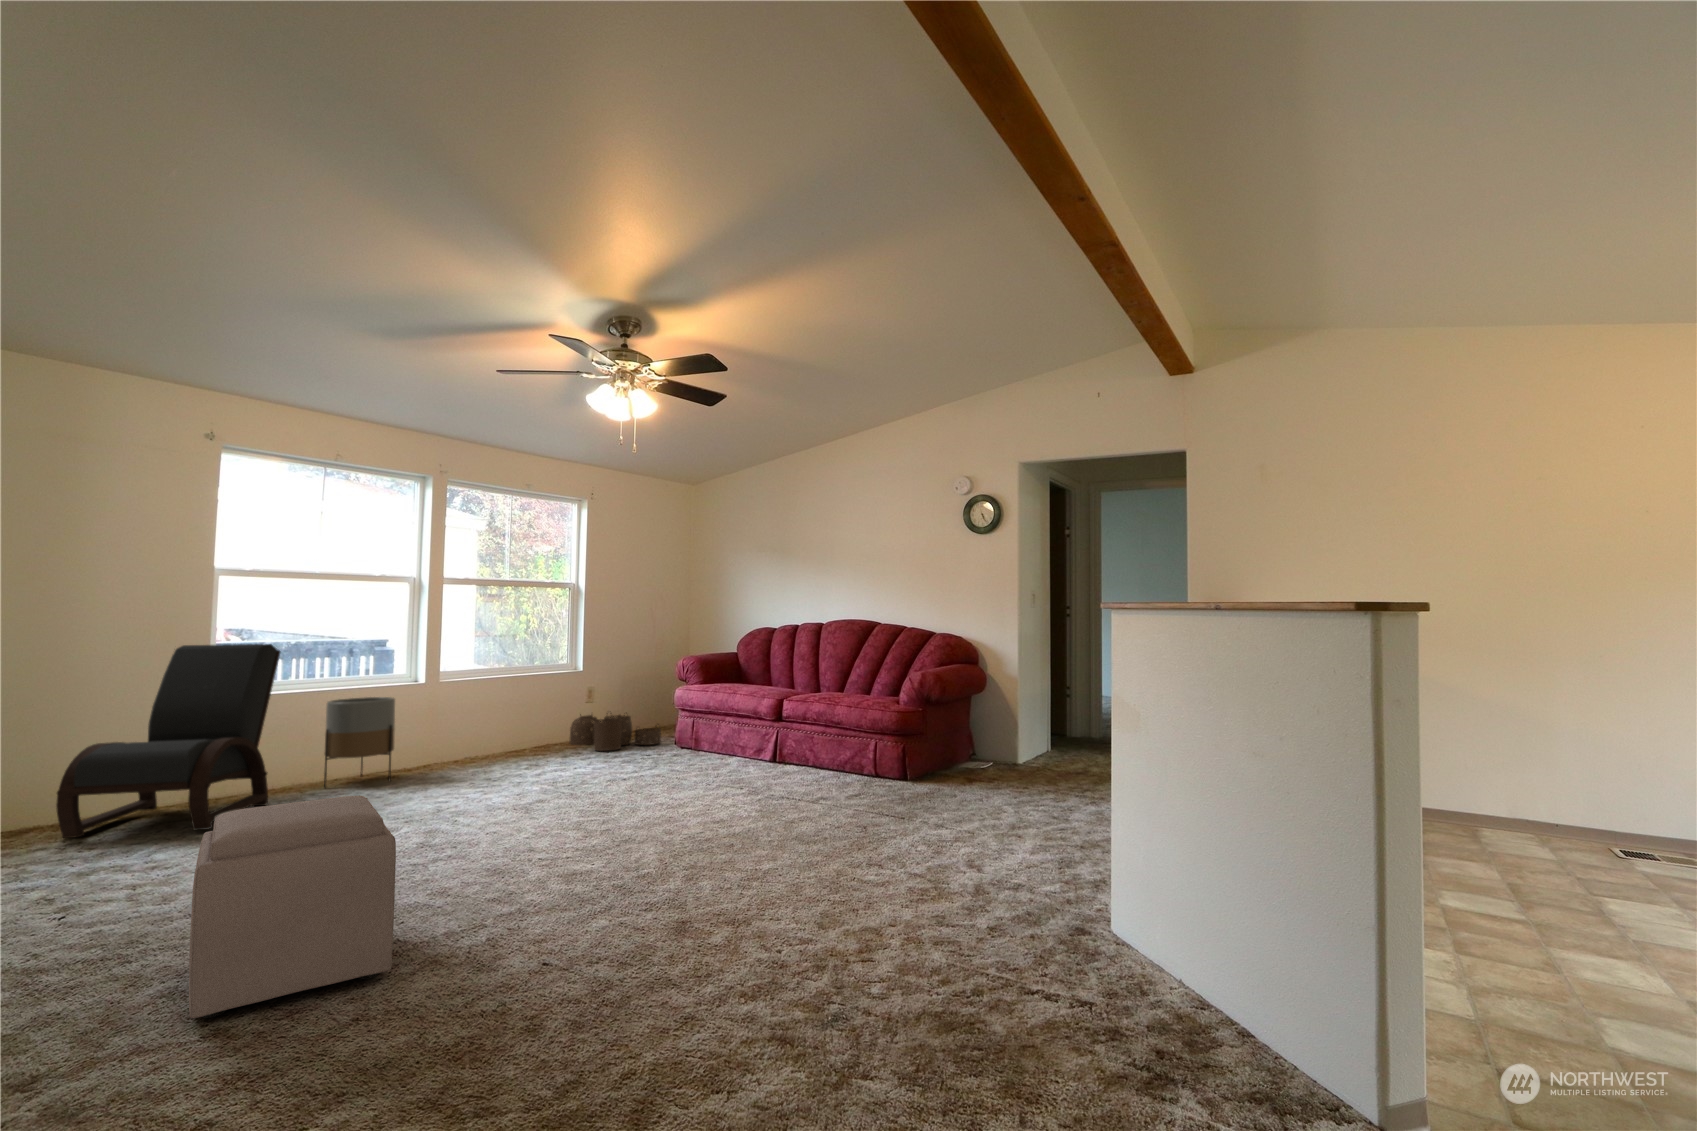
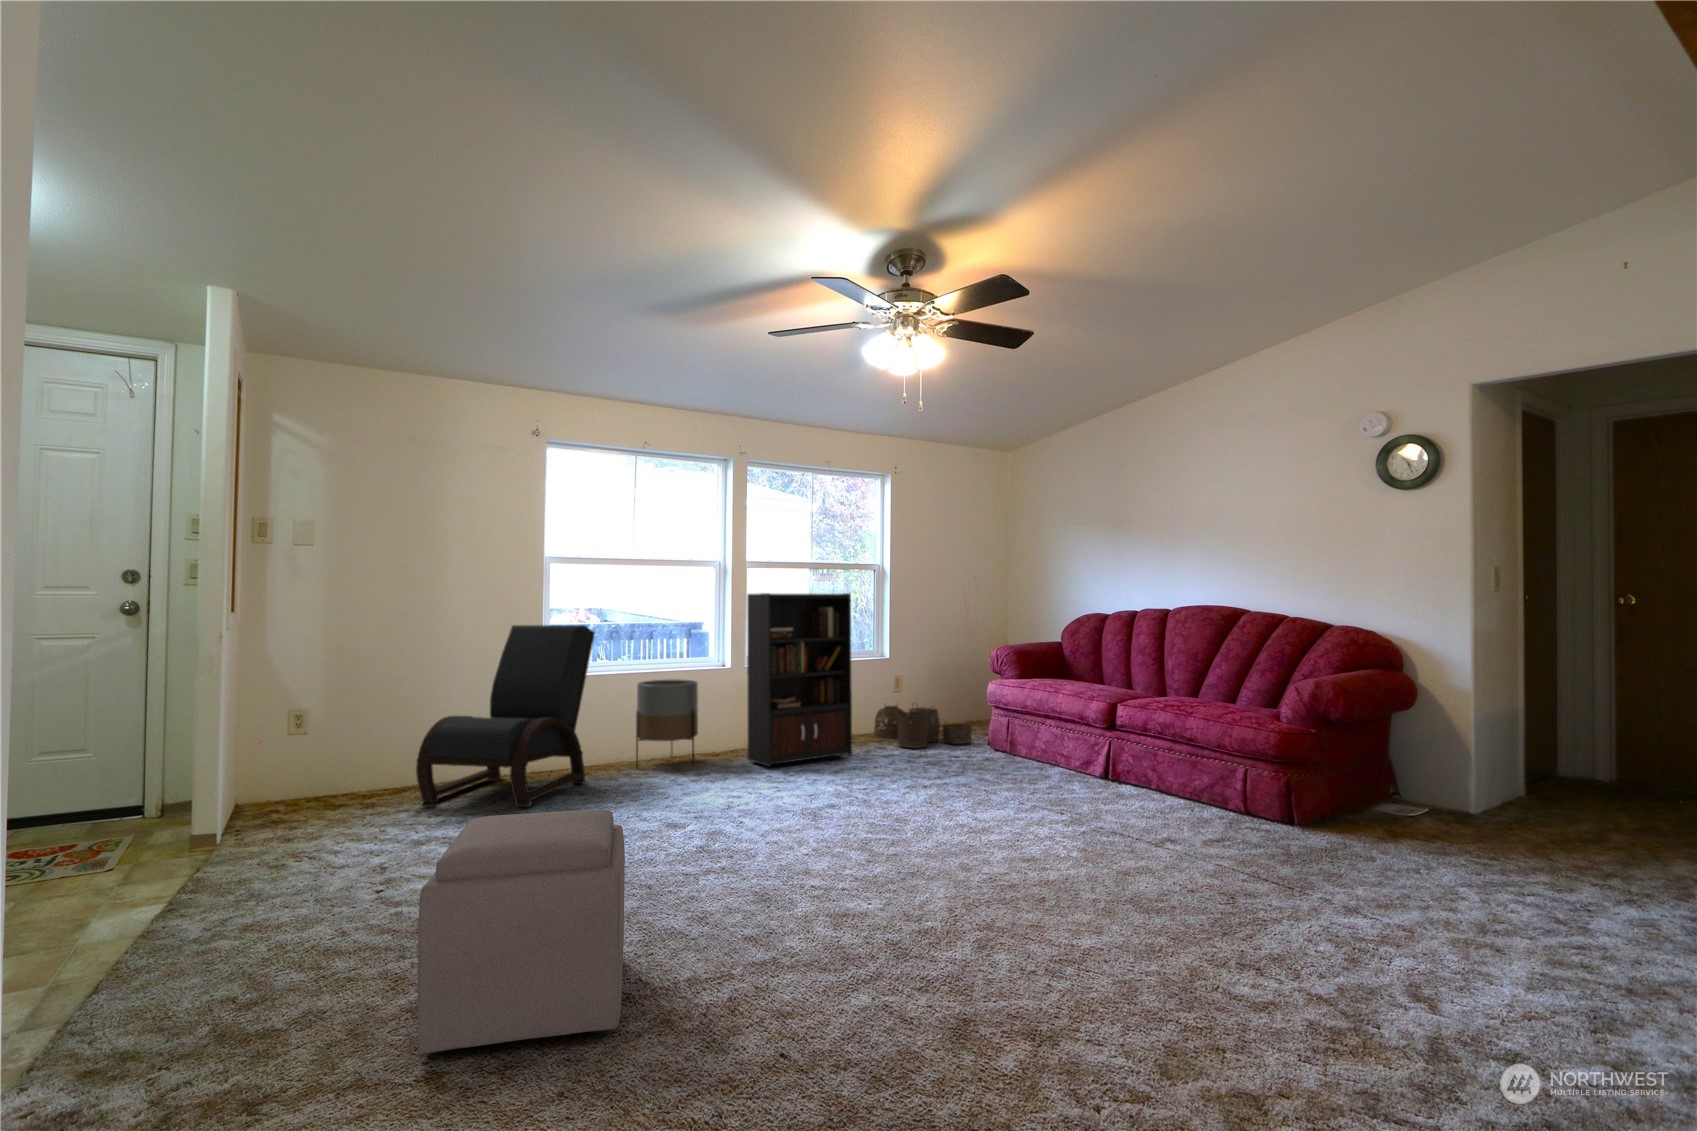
bookcase: none [447,612,554,775] -> present [747,593,852,766]

